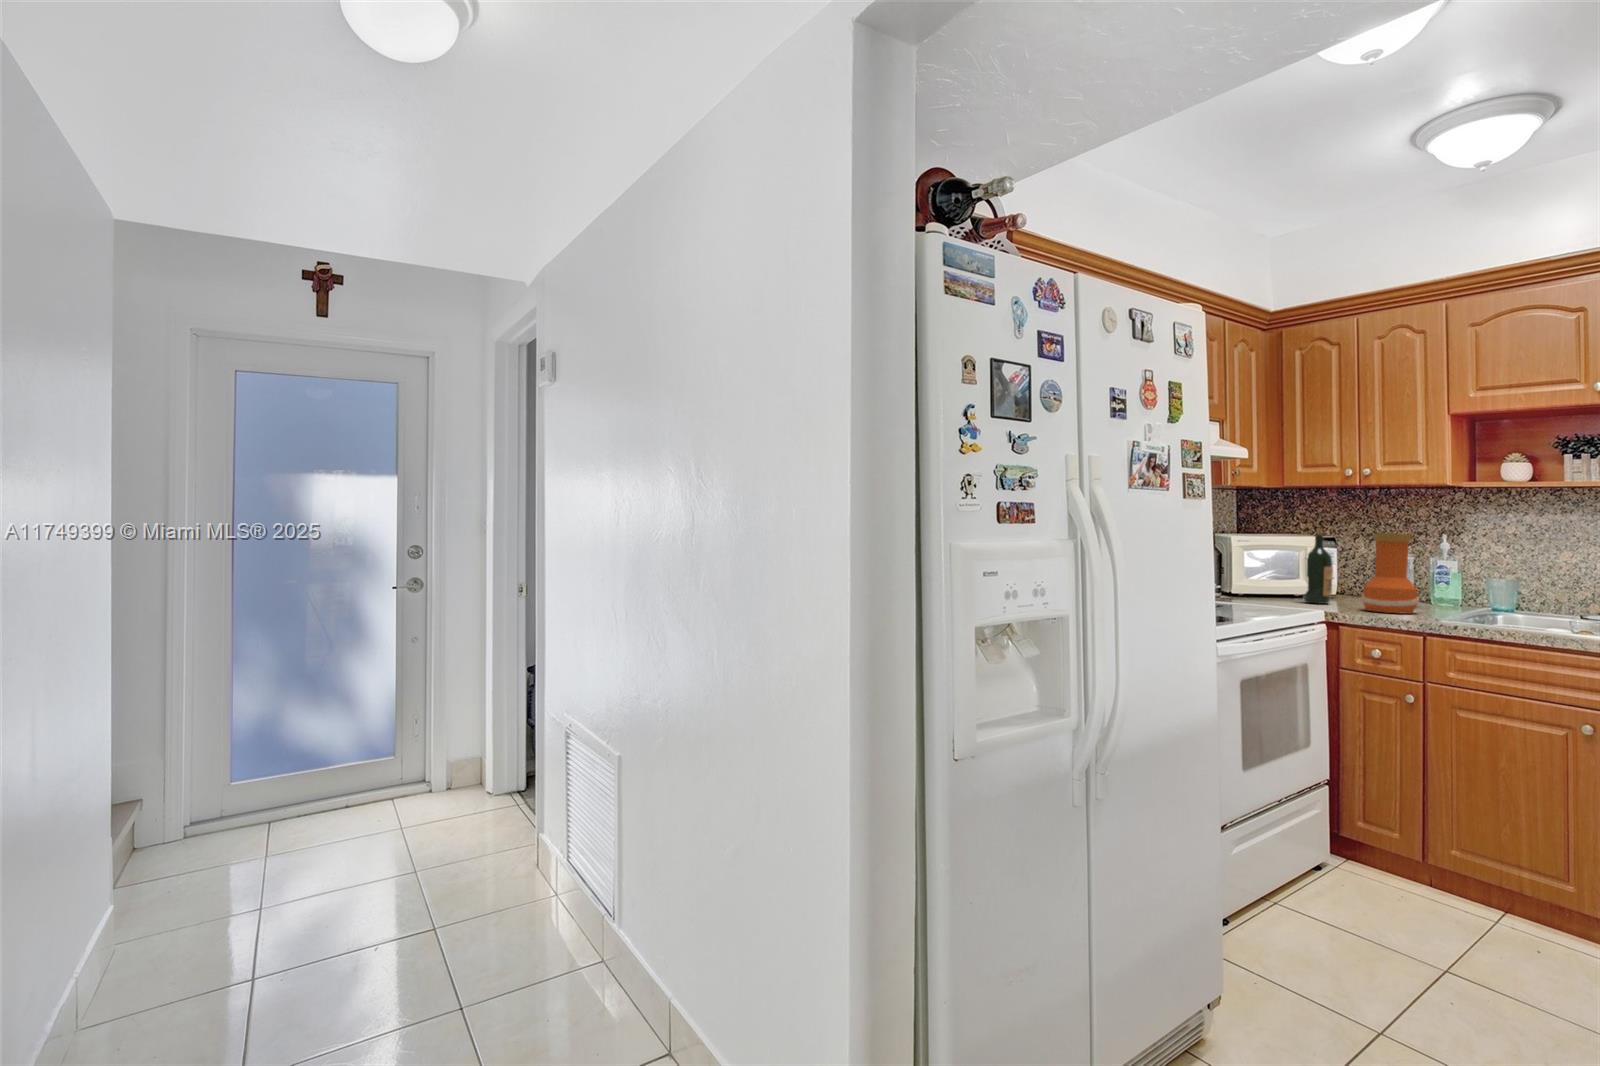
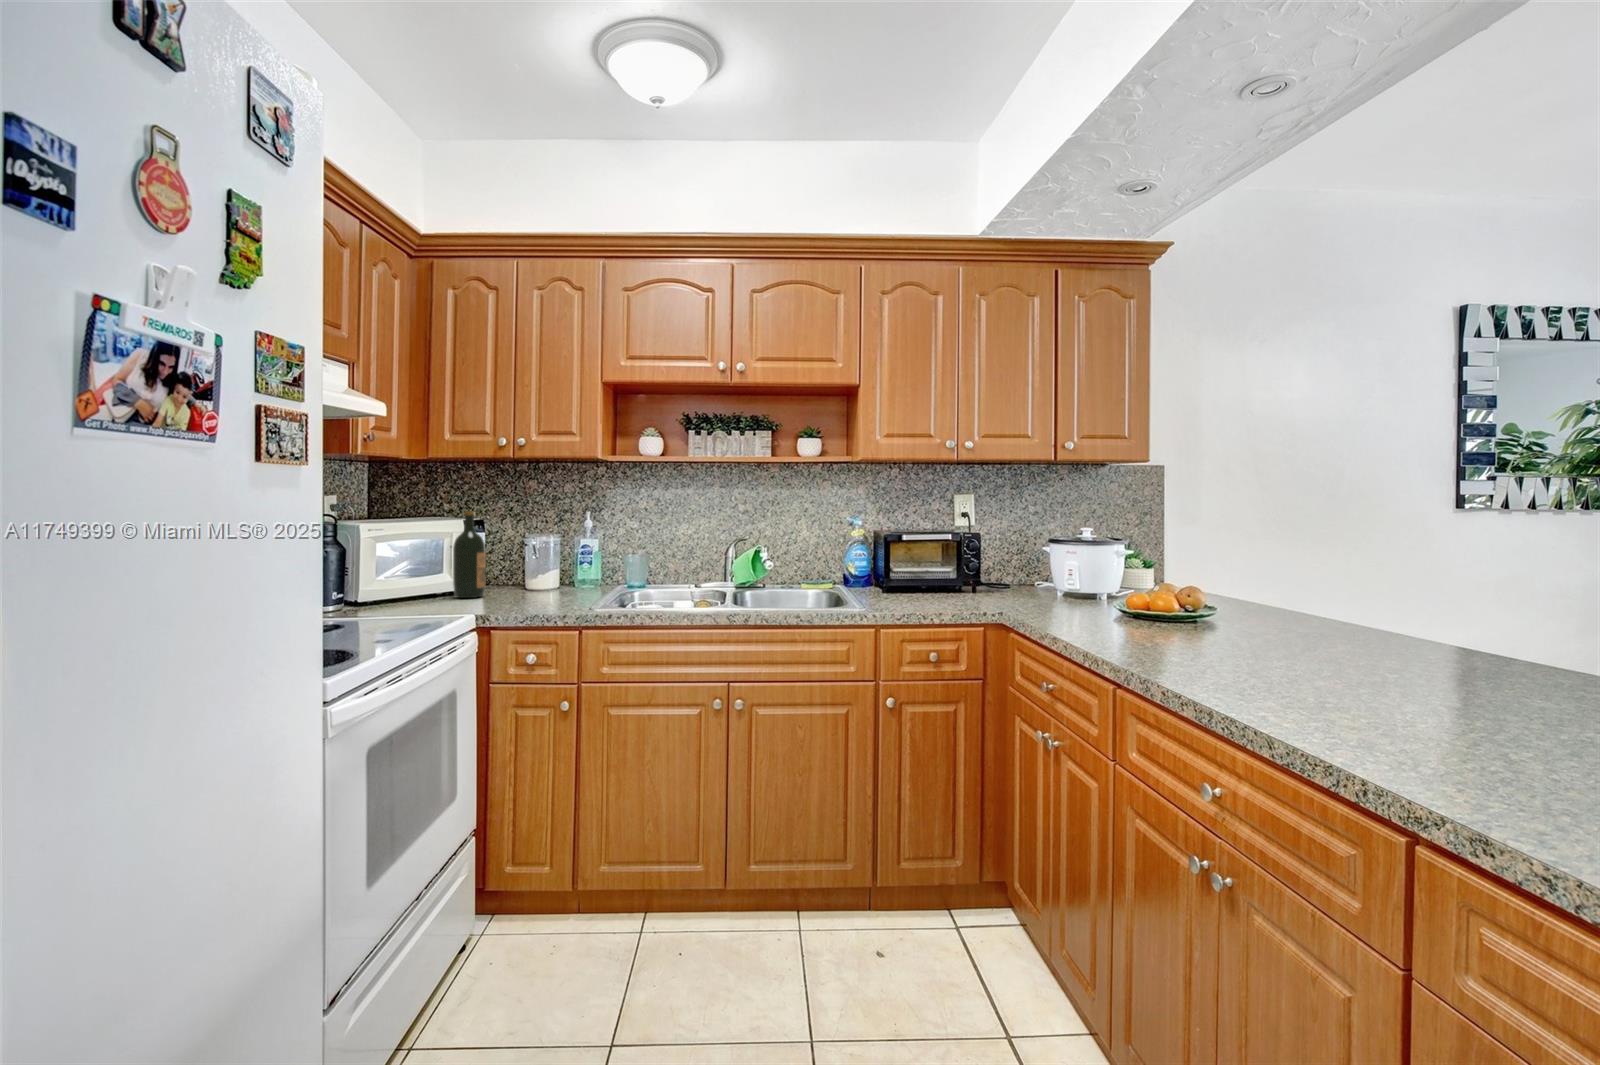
vase: present [1361,533,1419,614] -> none [520,512,578,603]

